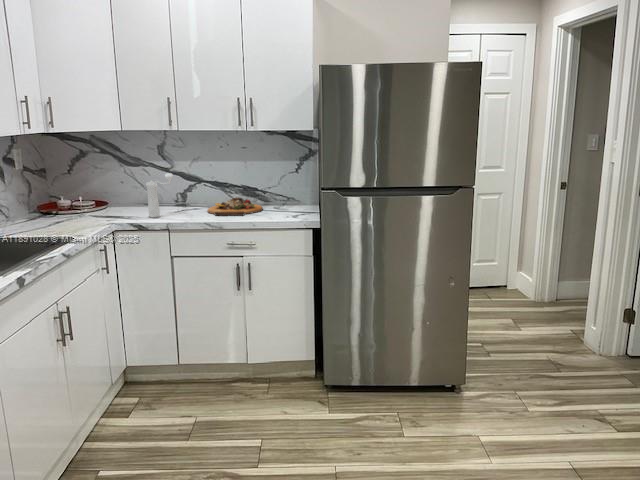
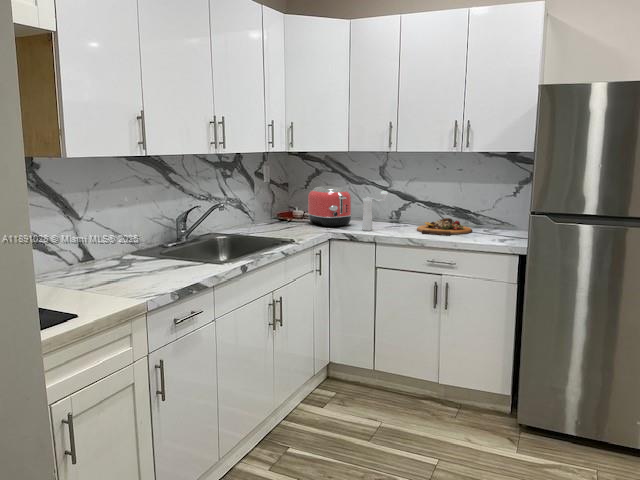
toaster: none [77,171,133,217] -> present [308,186,352,227]

